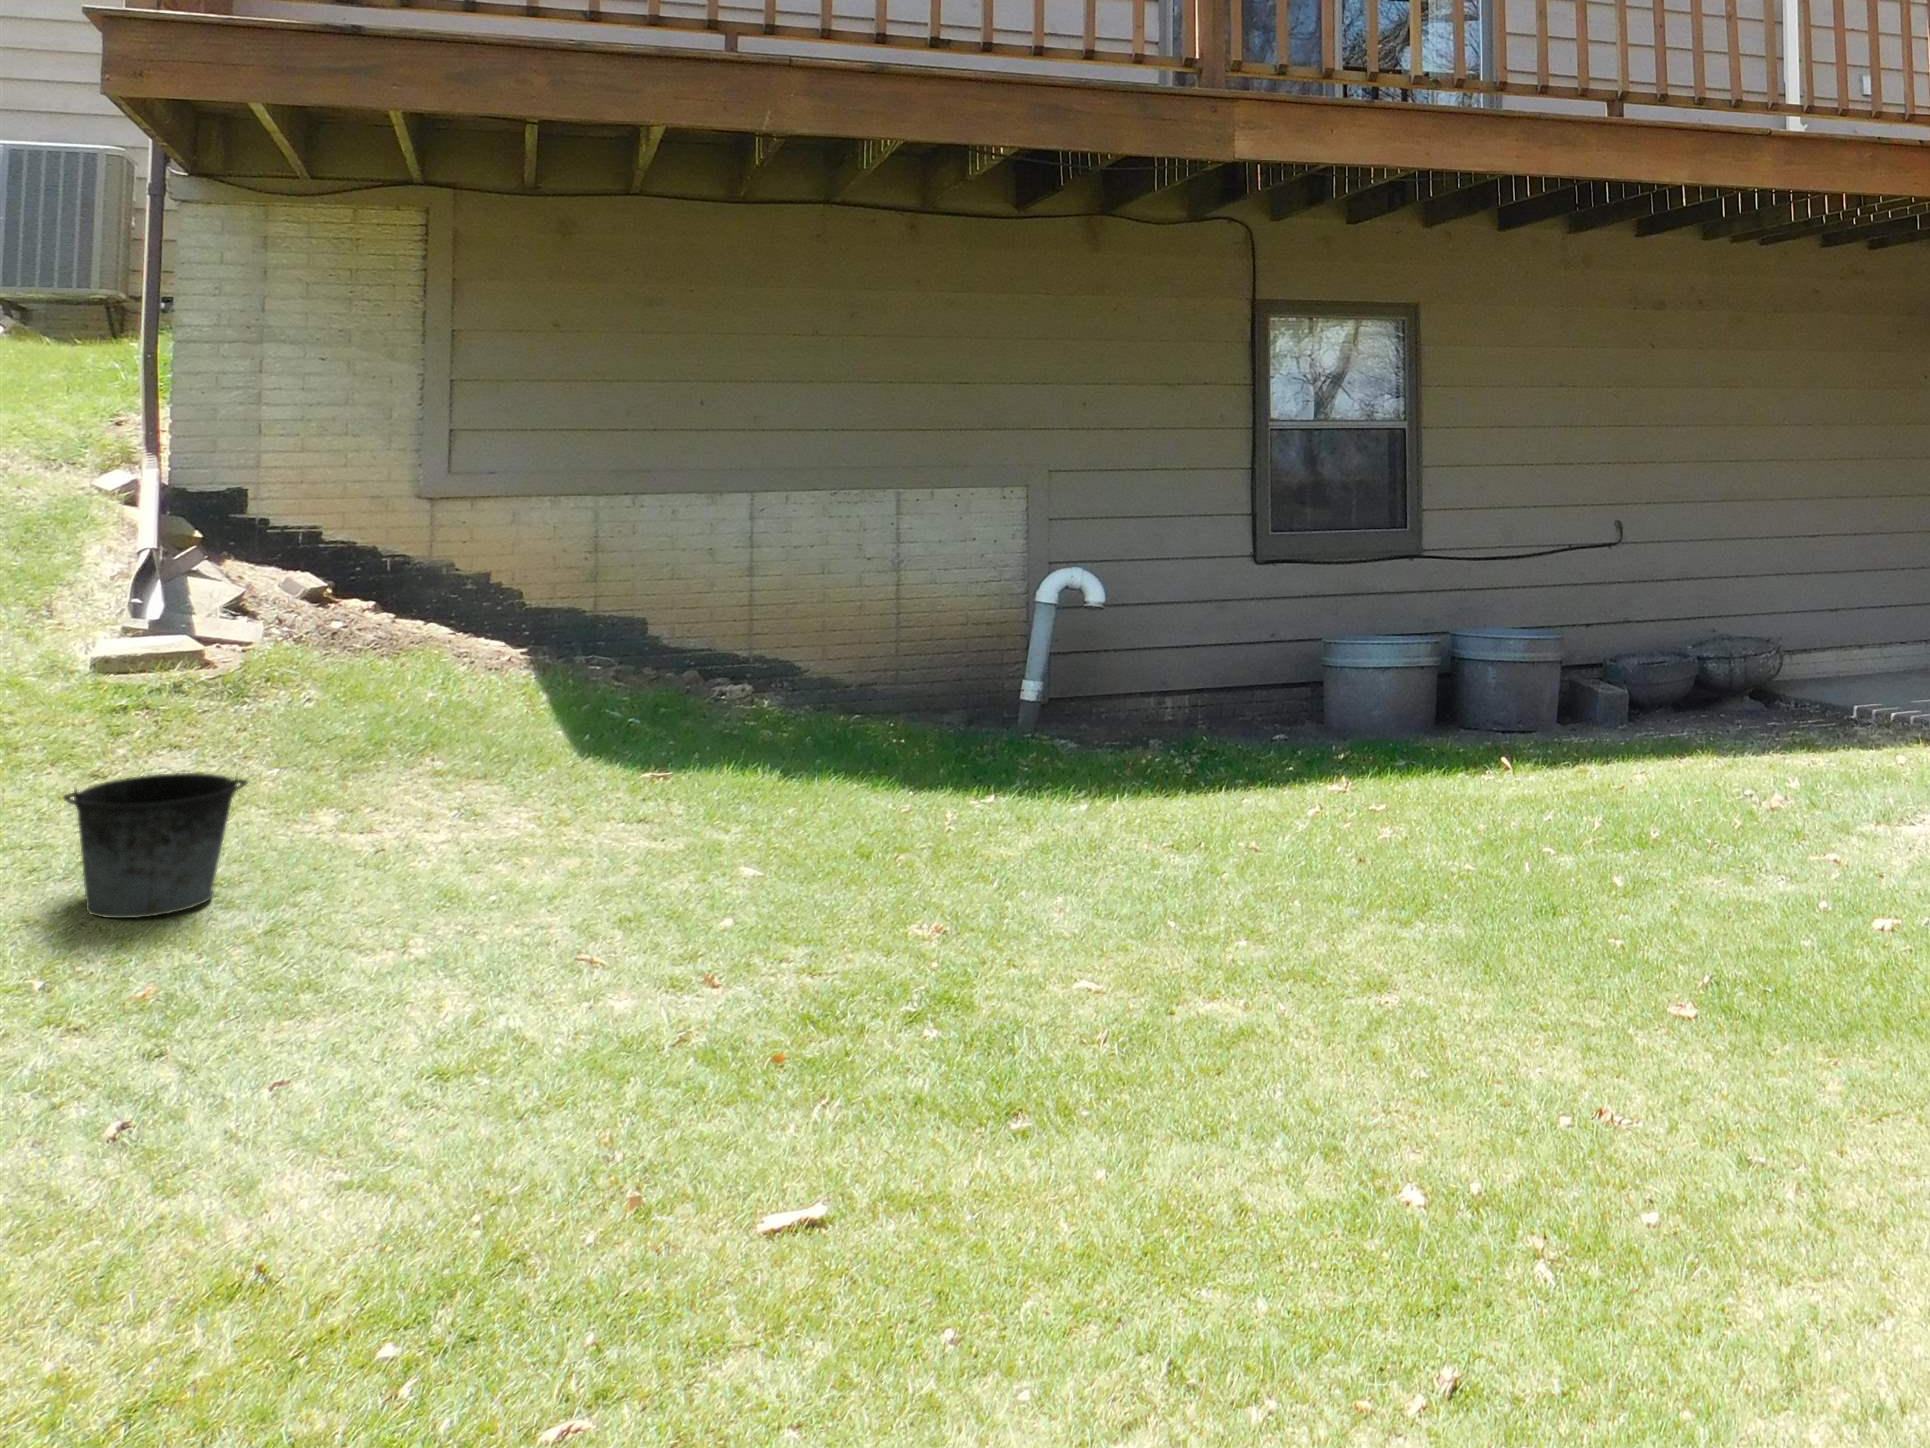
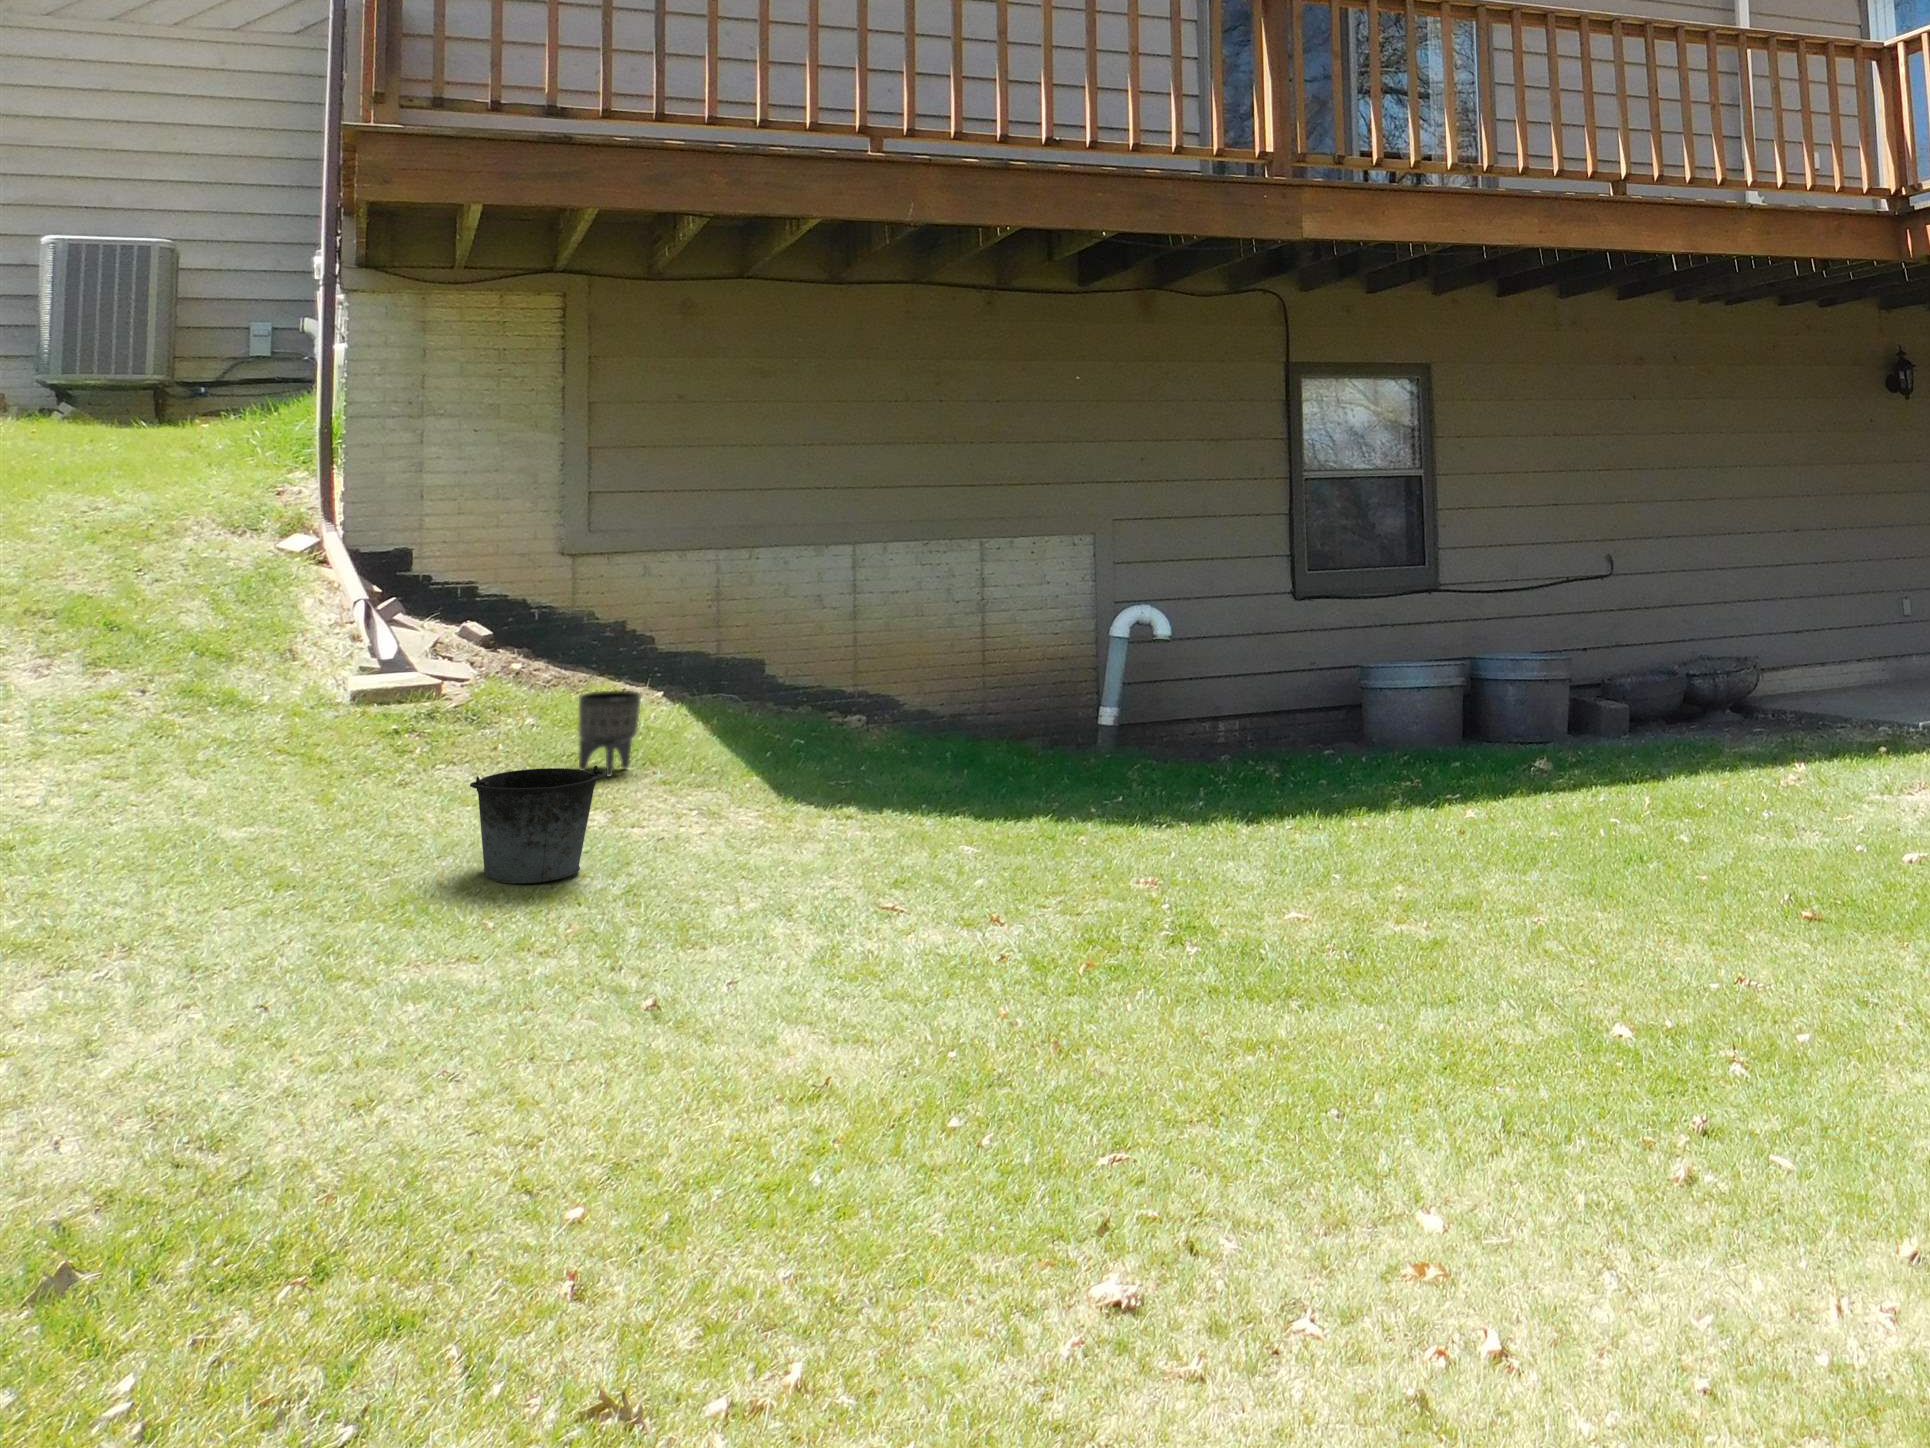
planter: none [325,663,401,764] -> present [578,691,641,776]

